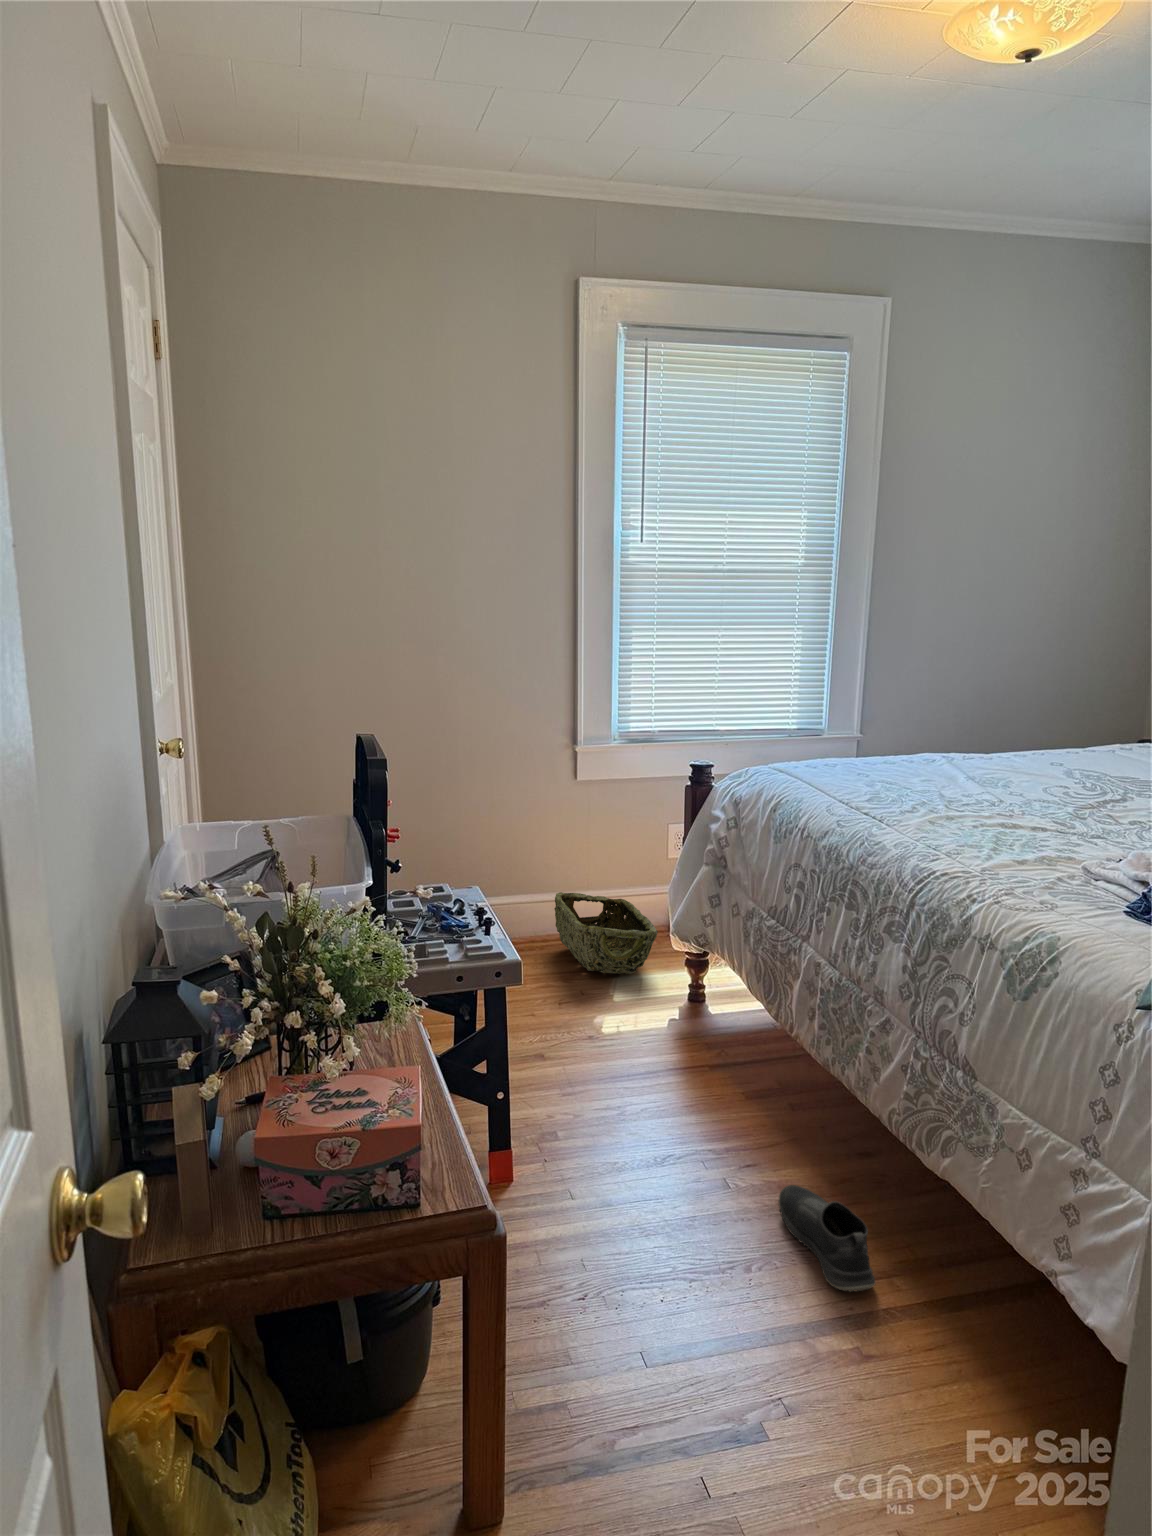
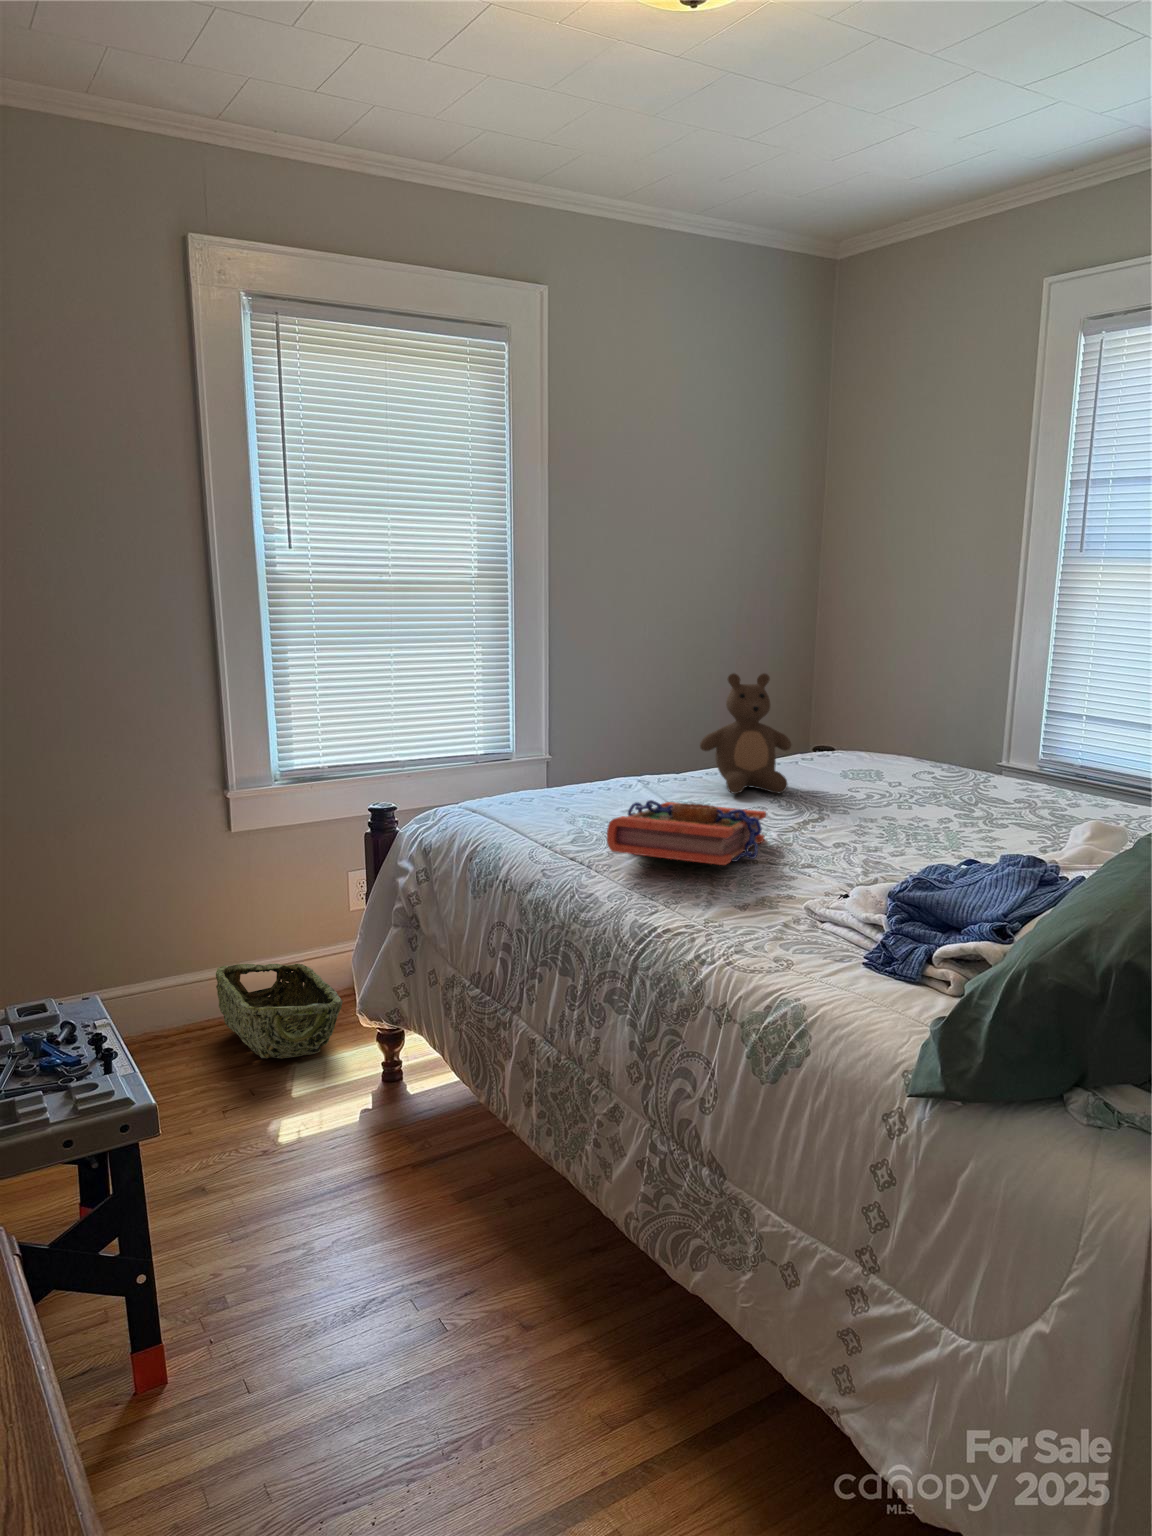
teddy bear: none [1006,658,1104,776] -> present [700,673,791,794]
book: none [899,767,1061,828] -> present [607,800,766,865]
shoe: present [778,1185,876,1292] -> none [506,1311,627,1446]

